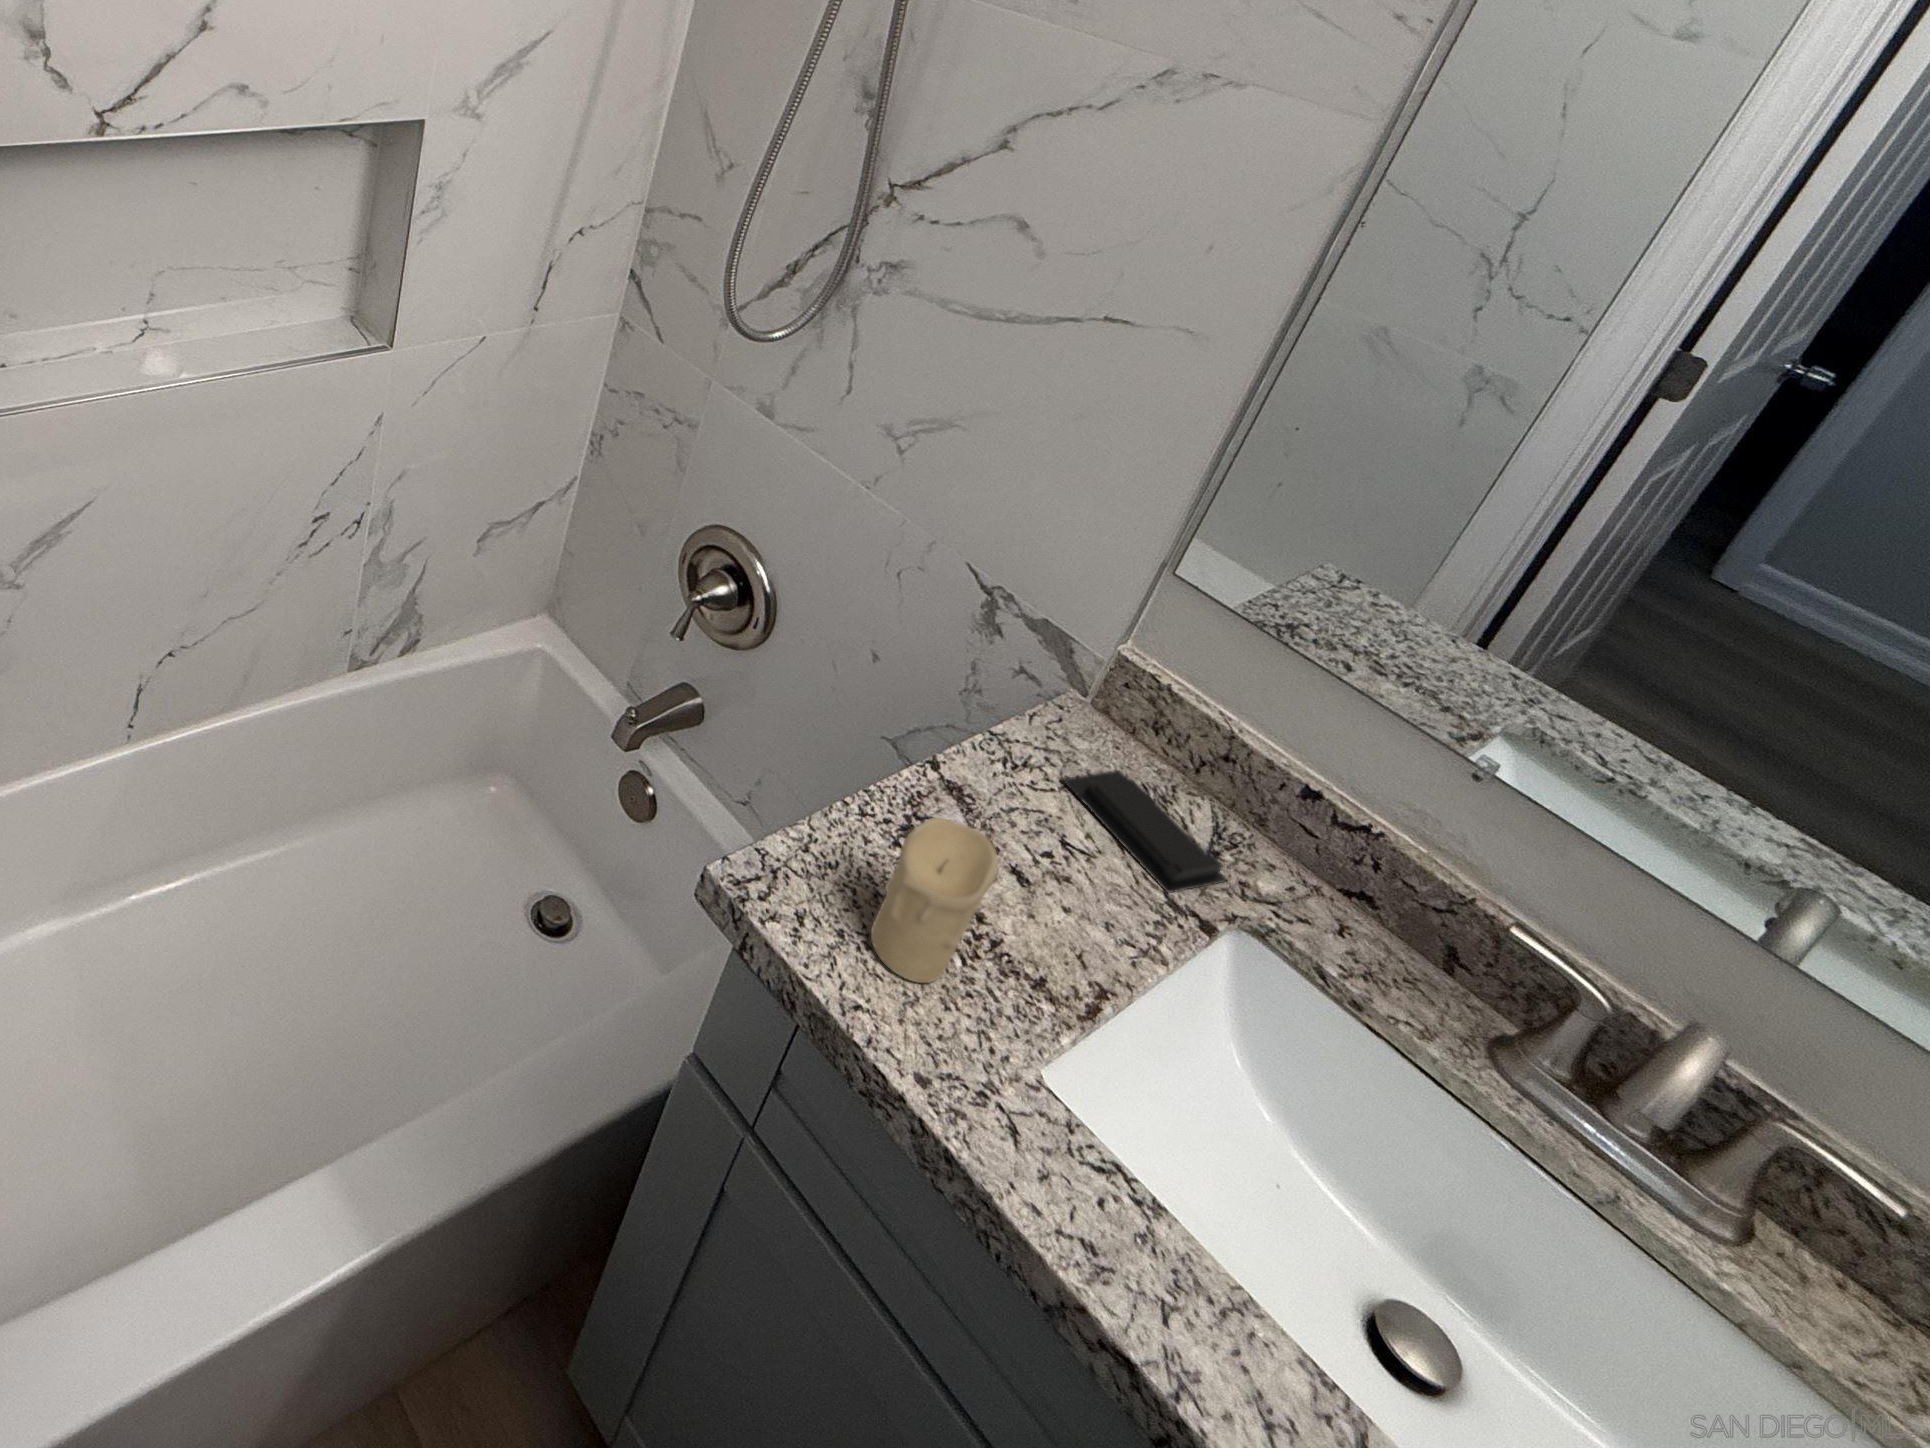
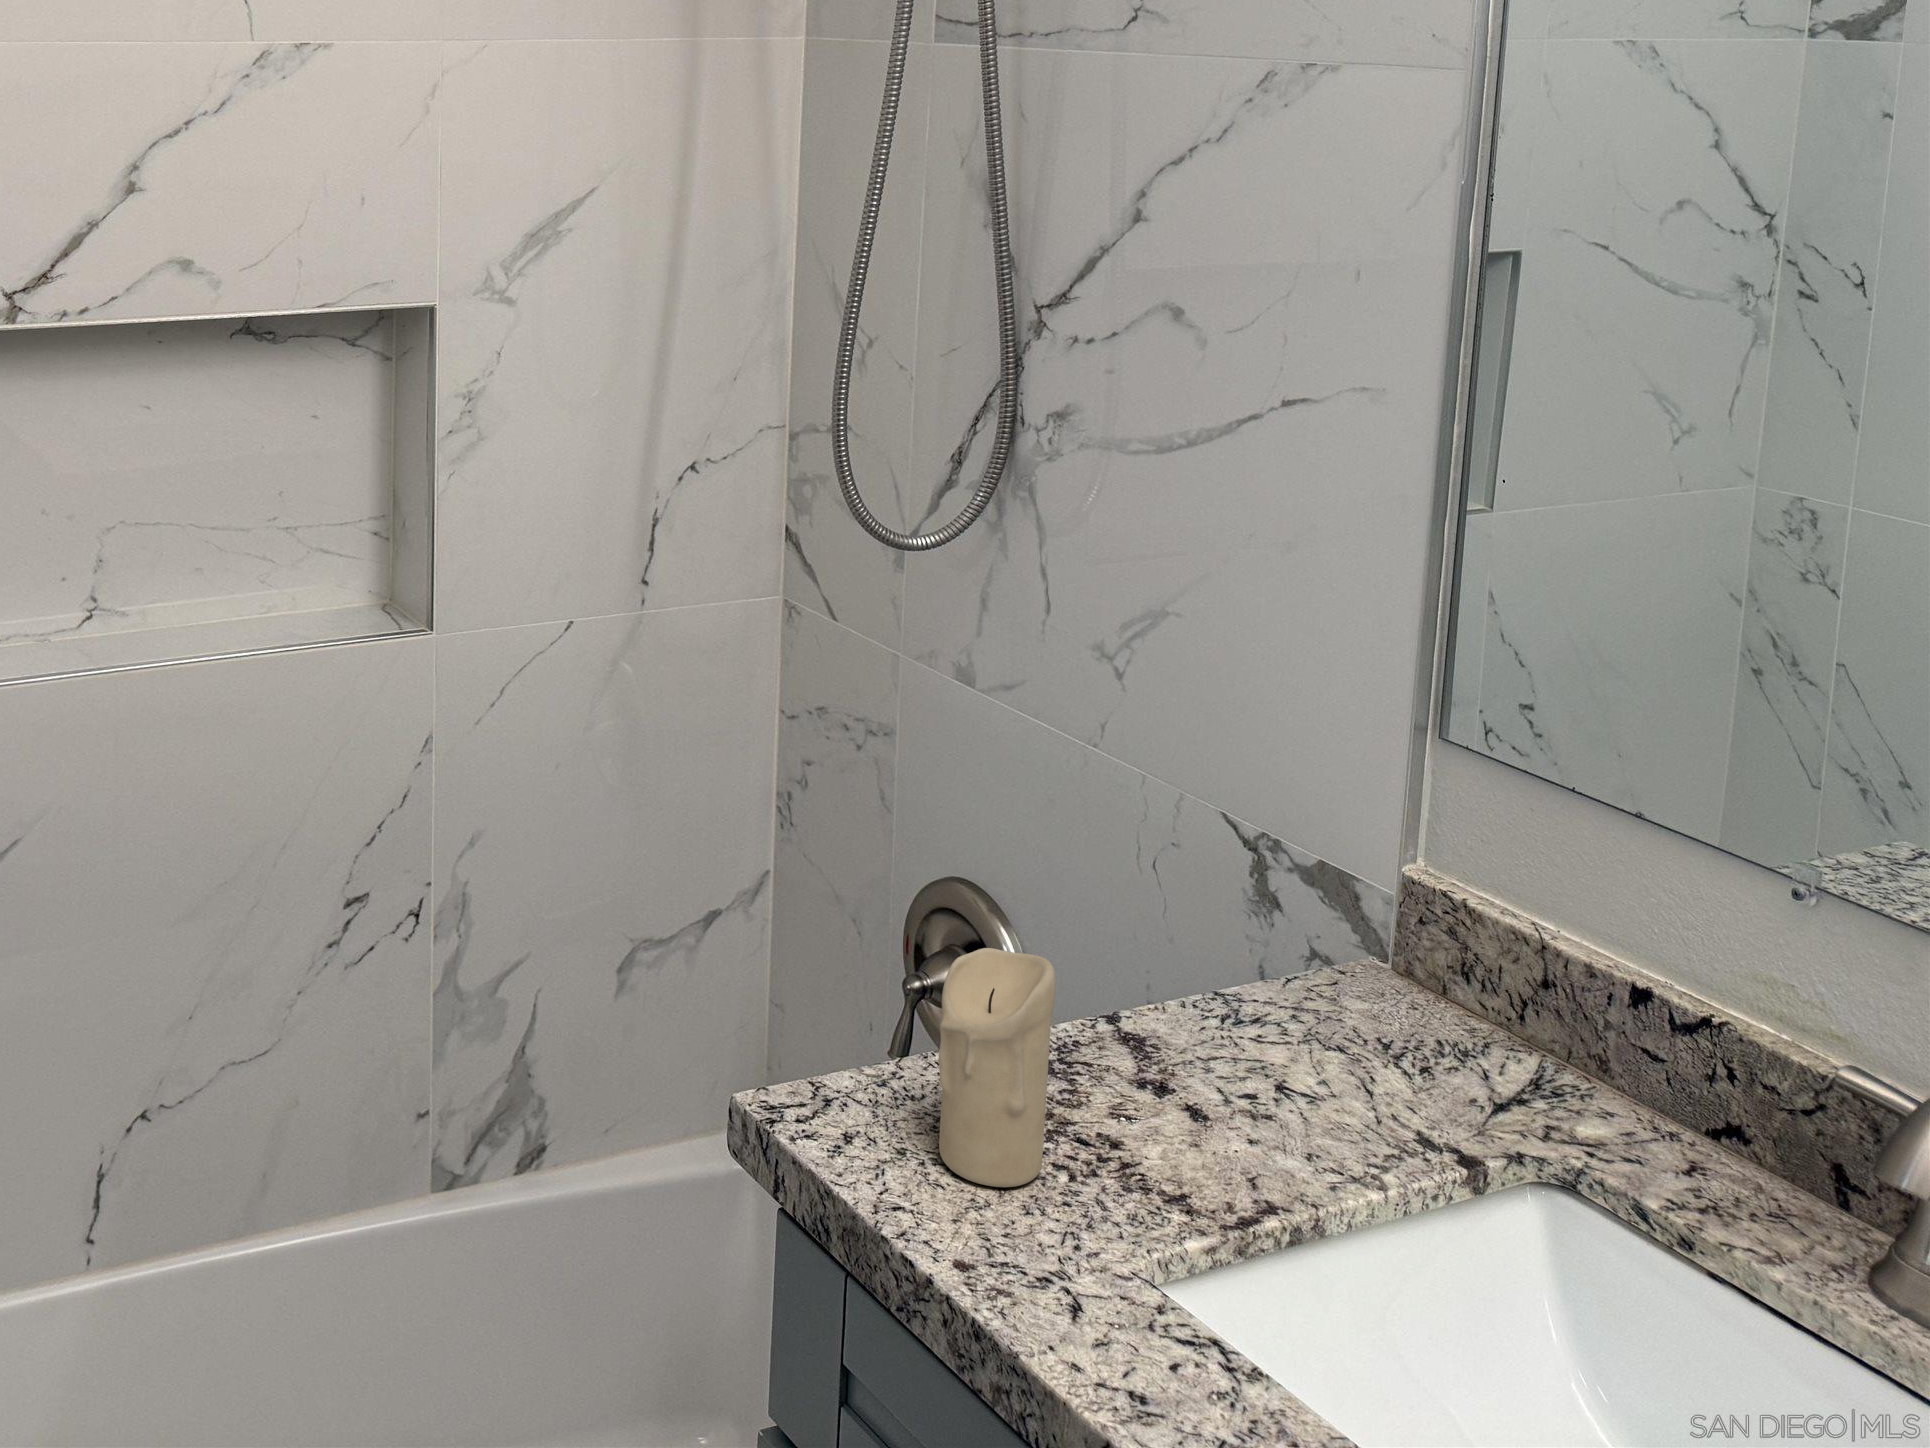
soap bar: present [1064,770,1227,893] -> none [1310,1017,1532,1133]

